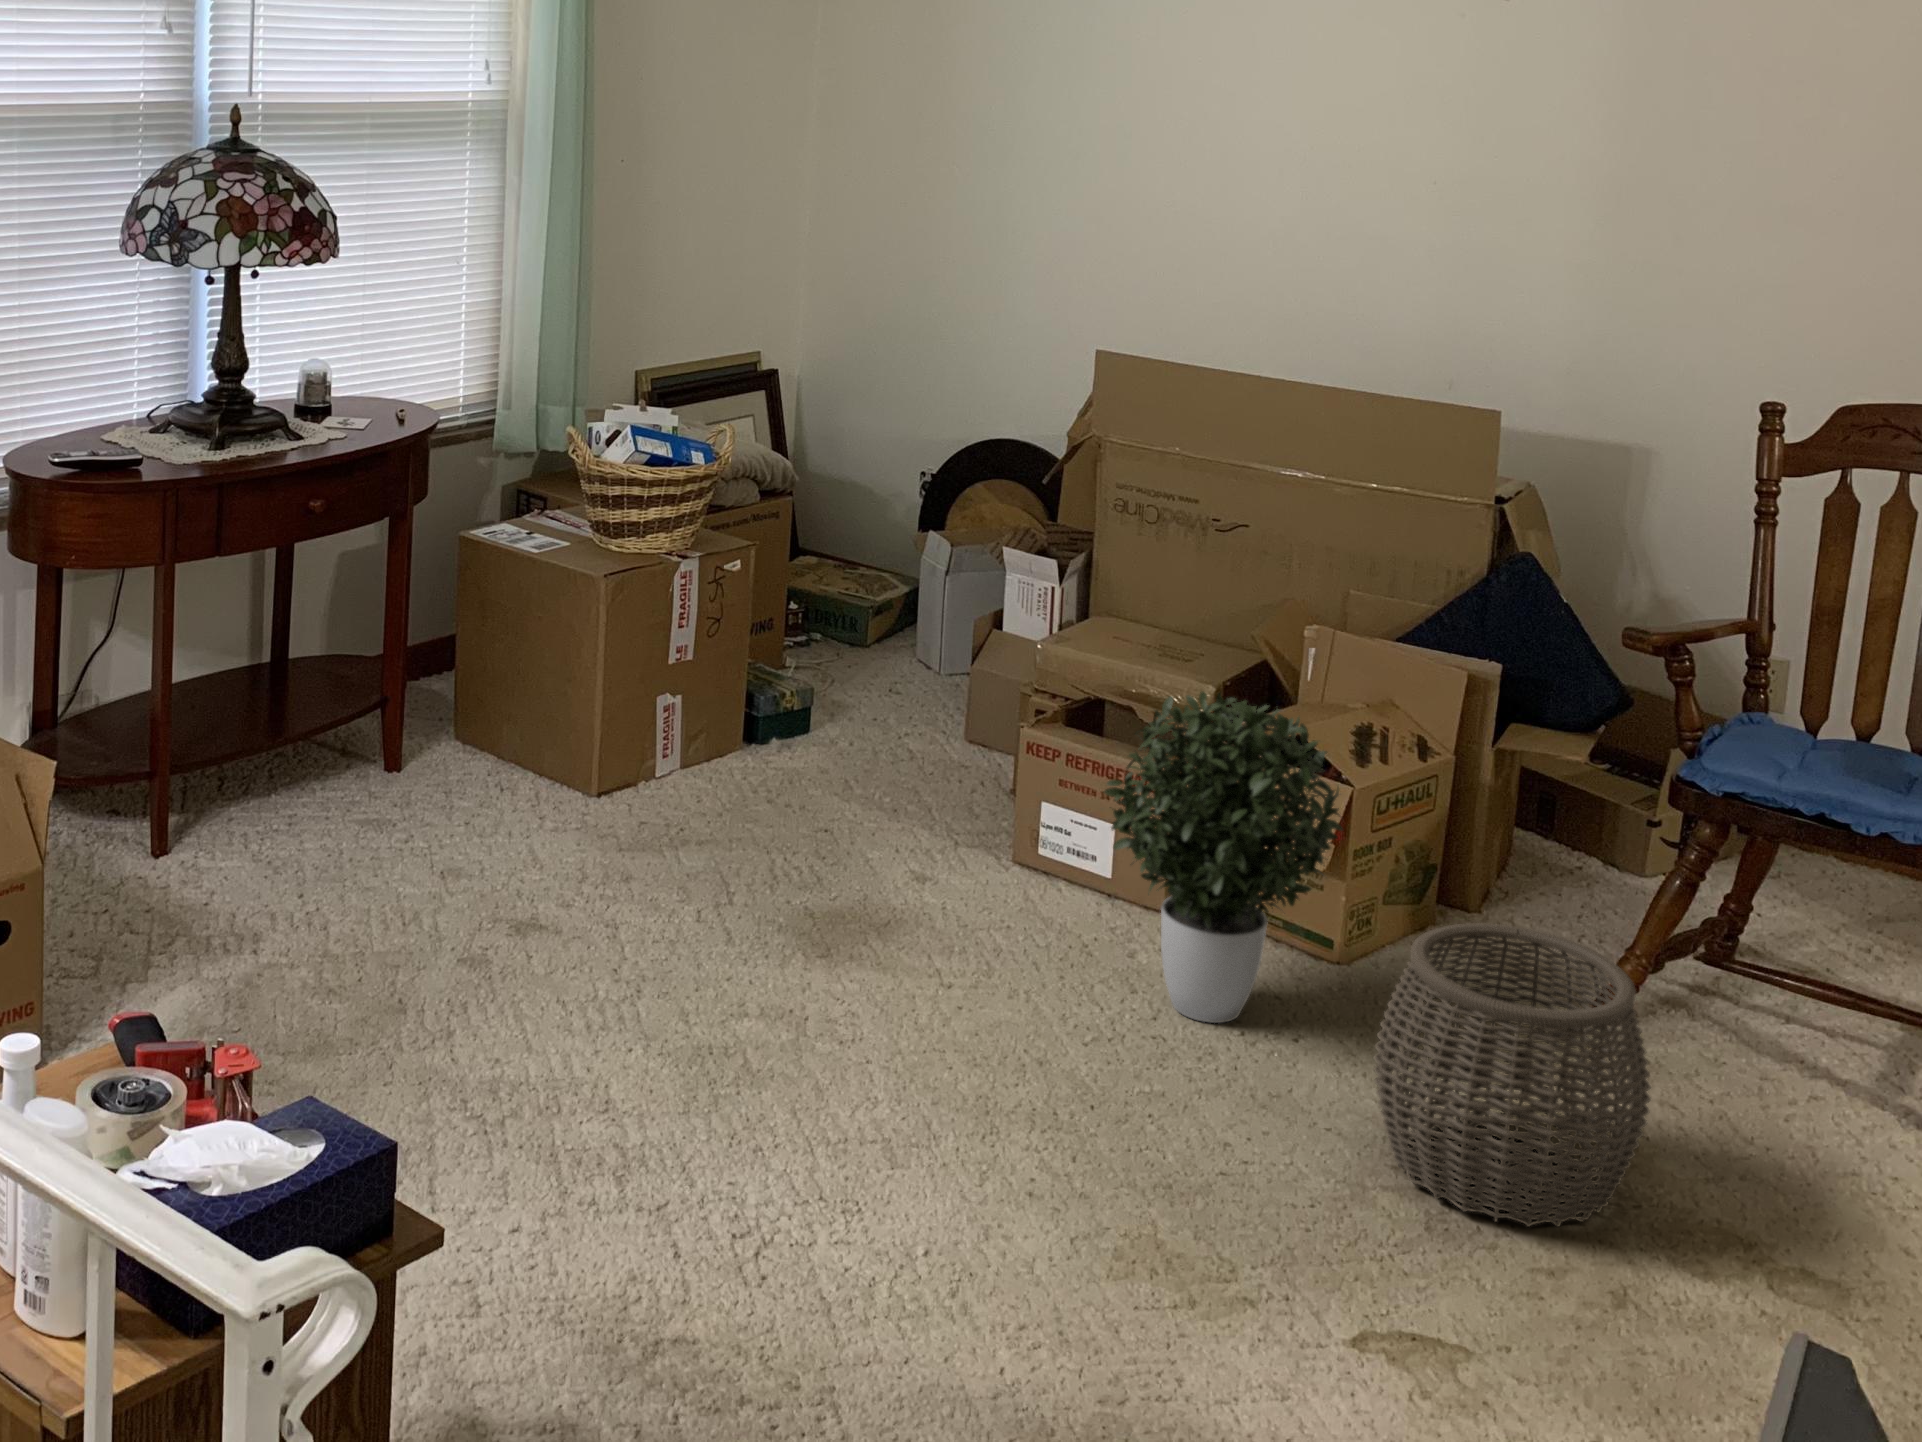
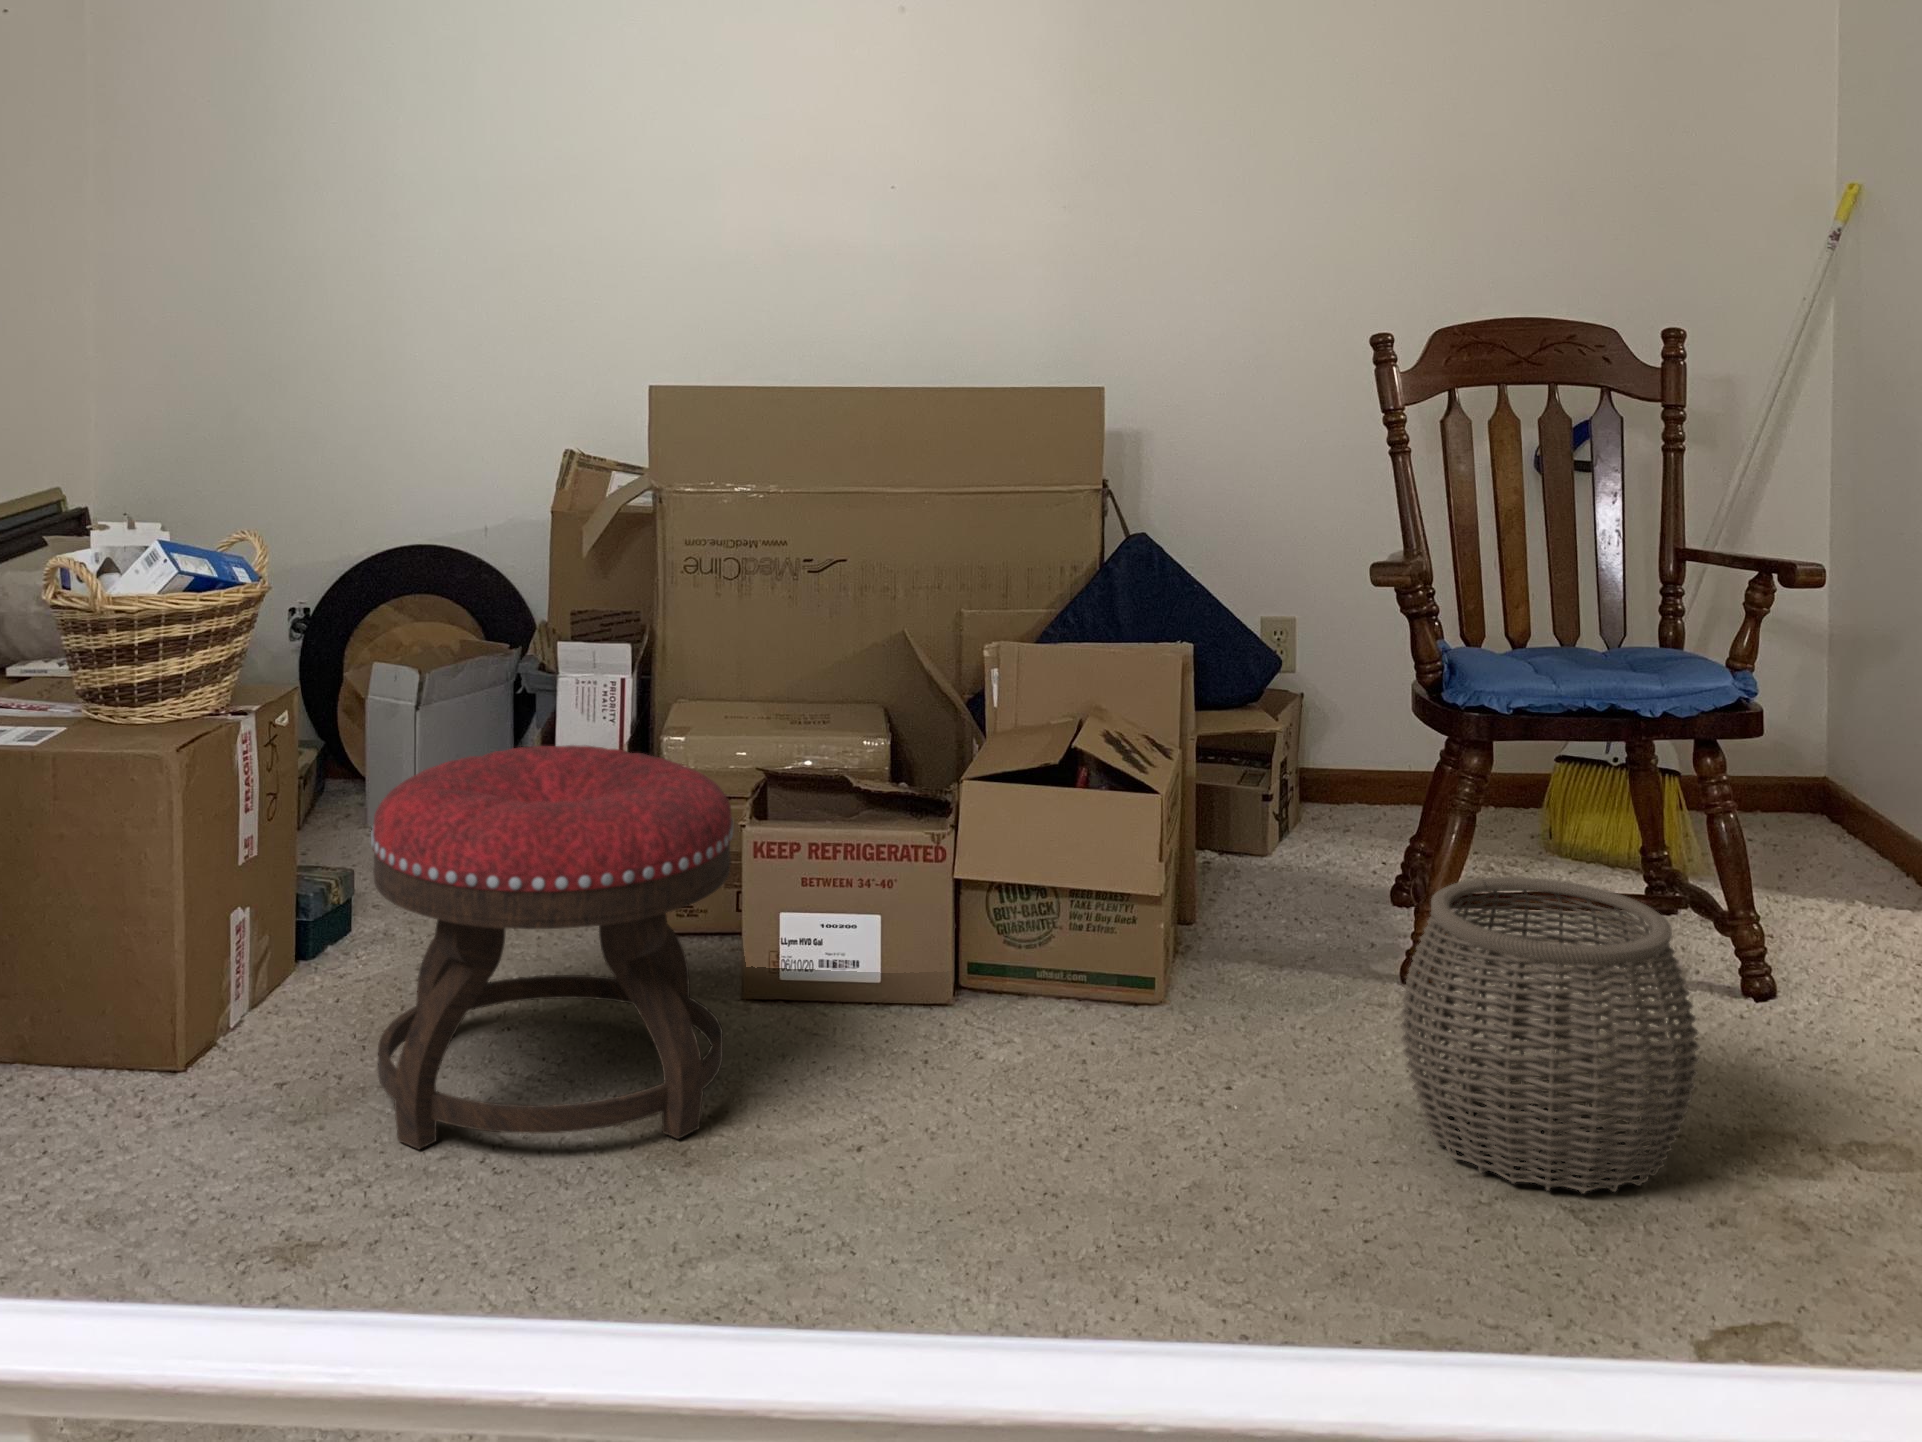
ottoman: none [661,622,950,935] -> present [371,745,733,1149]
potted plant: present [1103,692,1343,1023] -> none [992,707,1255,1097]

